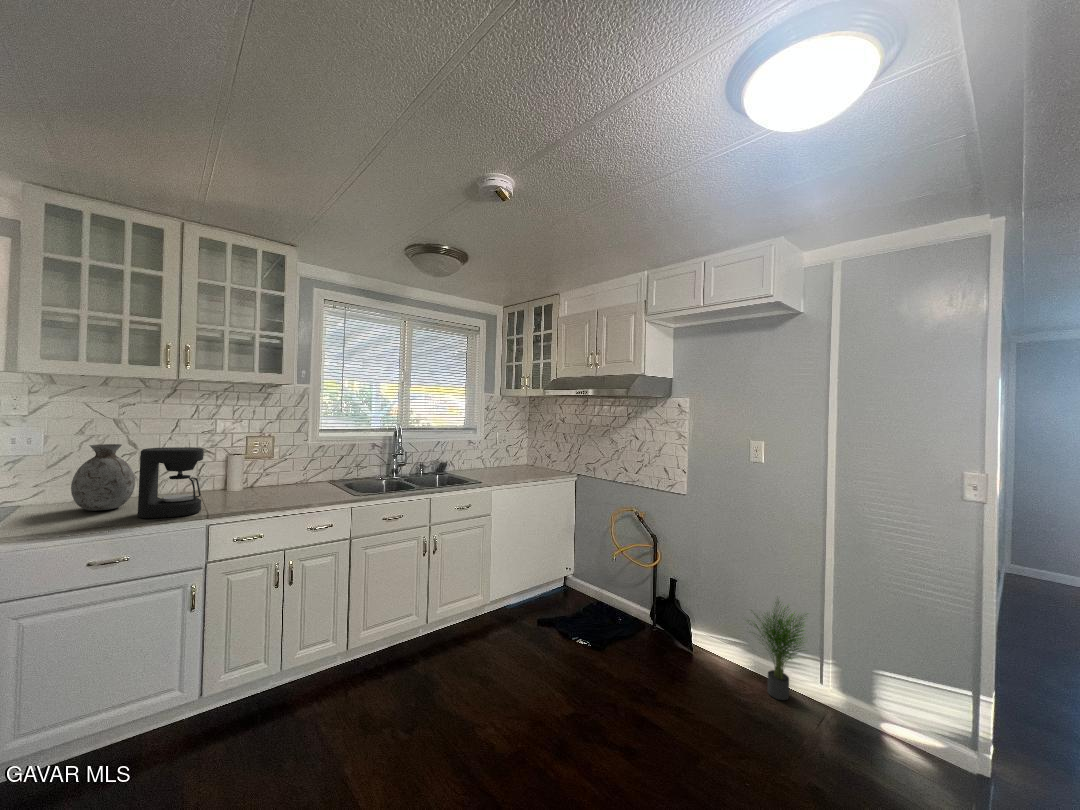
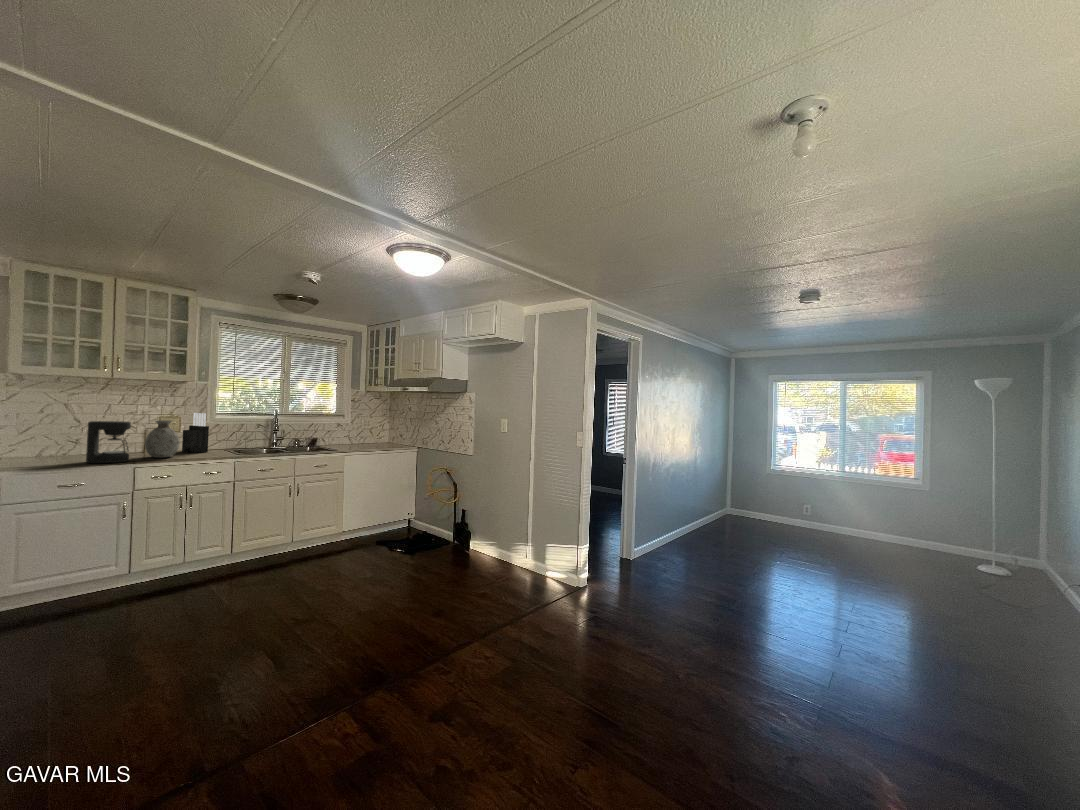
knife block: none [275,430,311,490] -> present [182,413,209,453]
vase: present [71,444,135,511] -> present [145,420,180,458]
potted plant: present [754,602,804,700] -> none [487,510,521,568]

